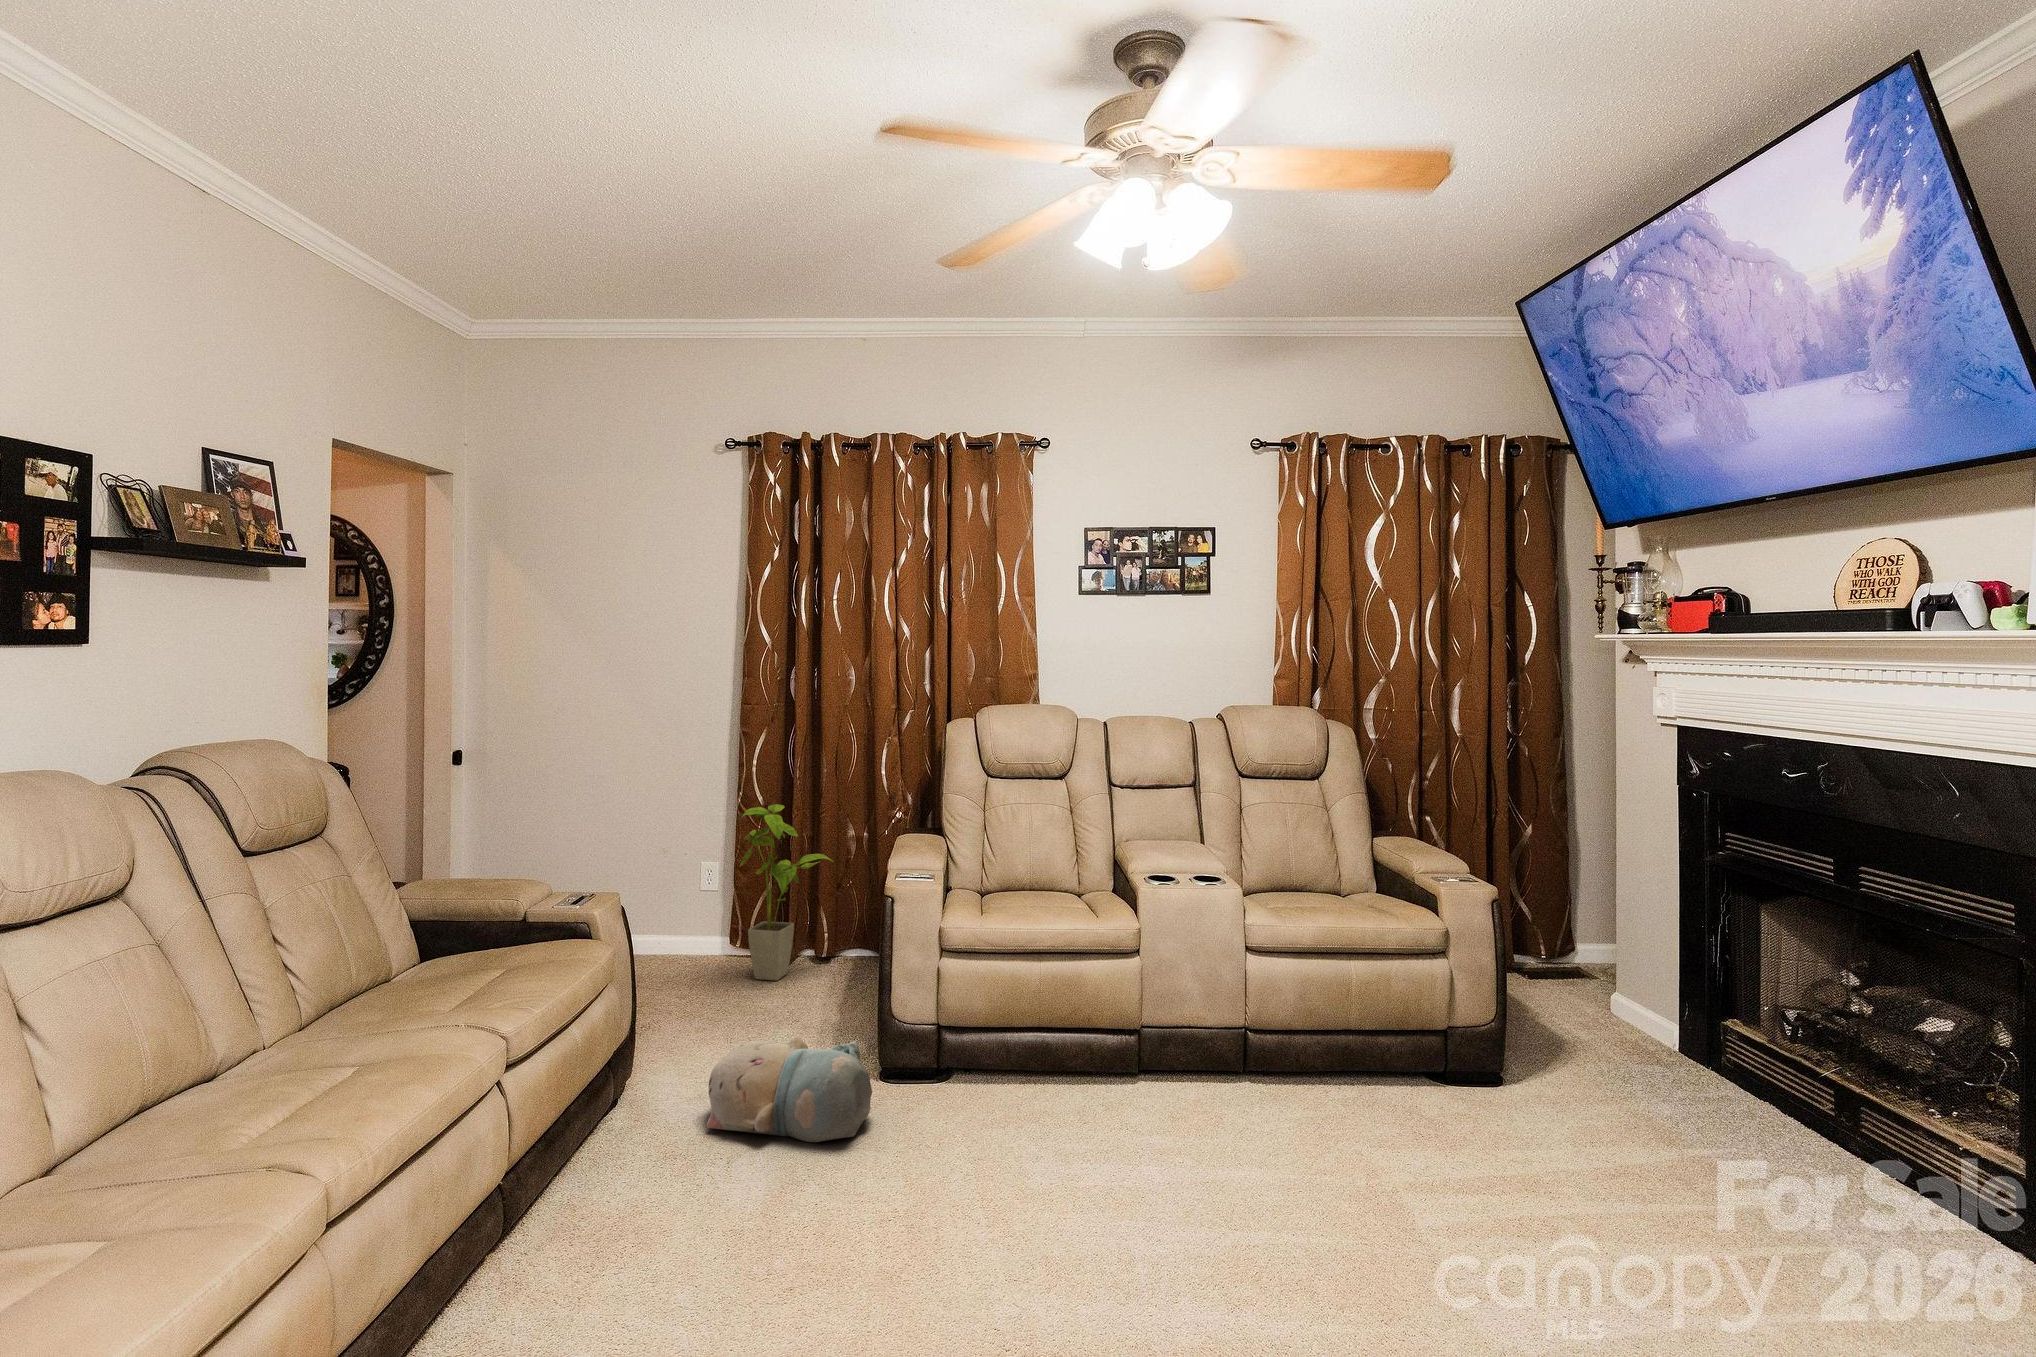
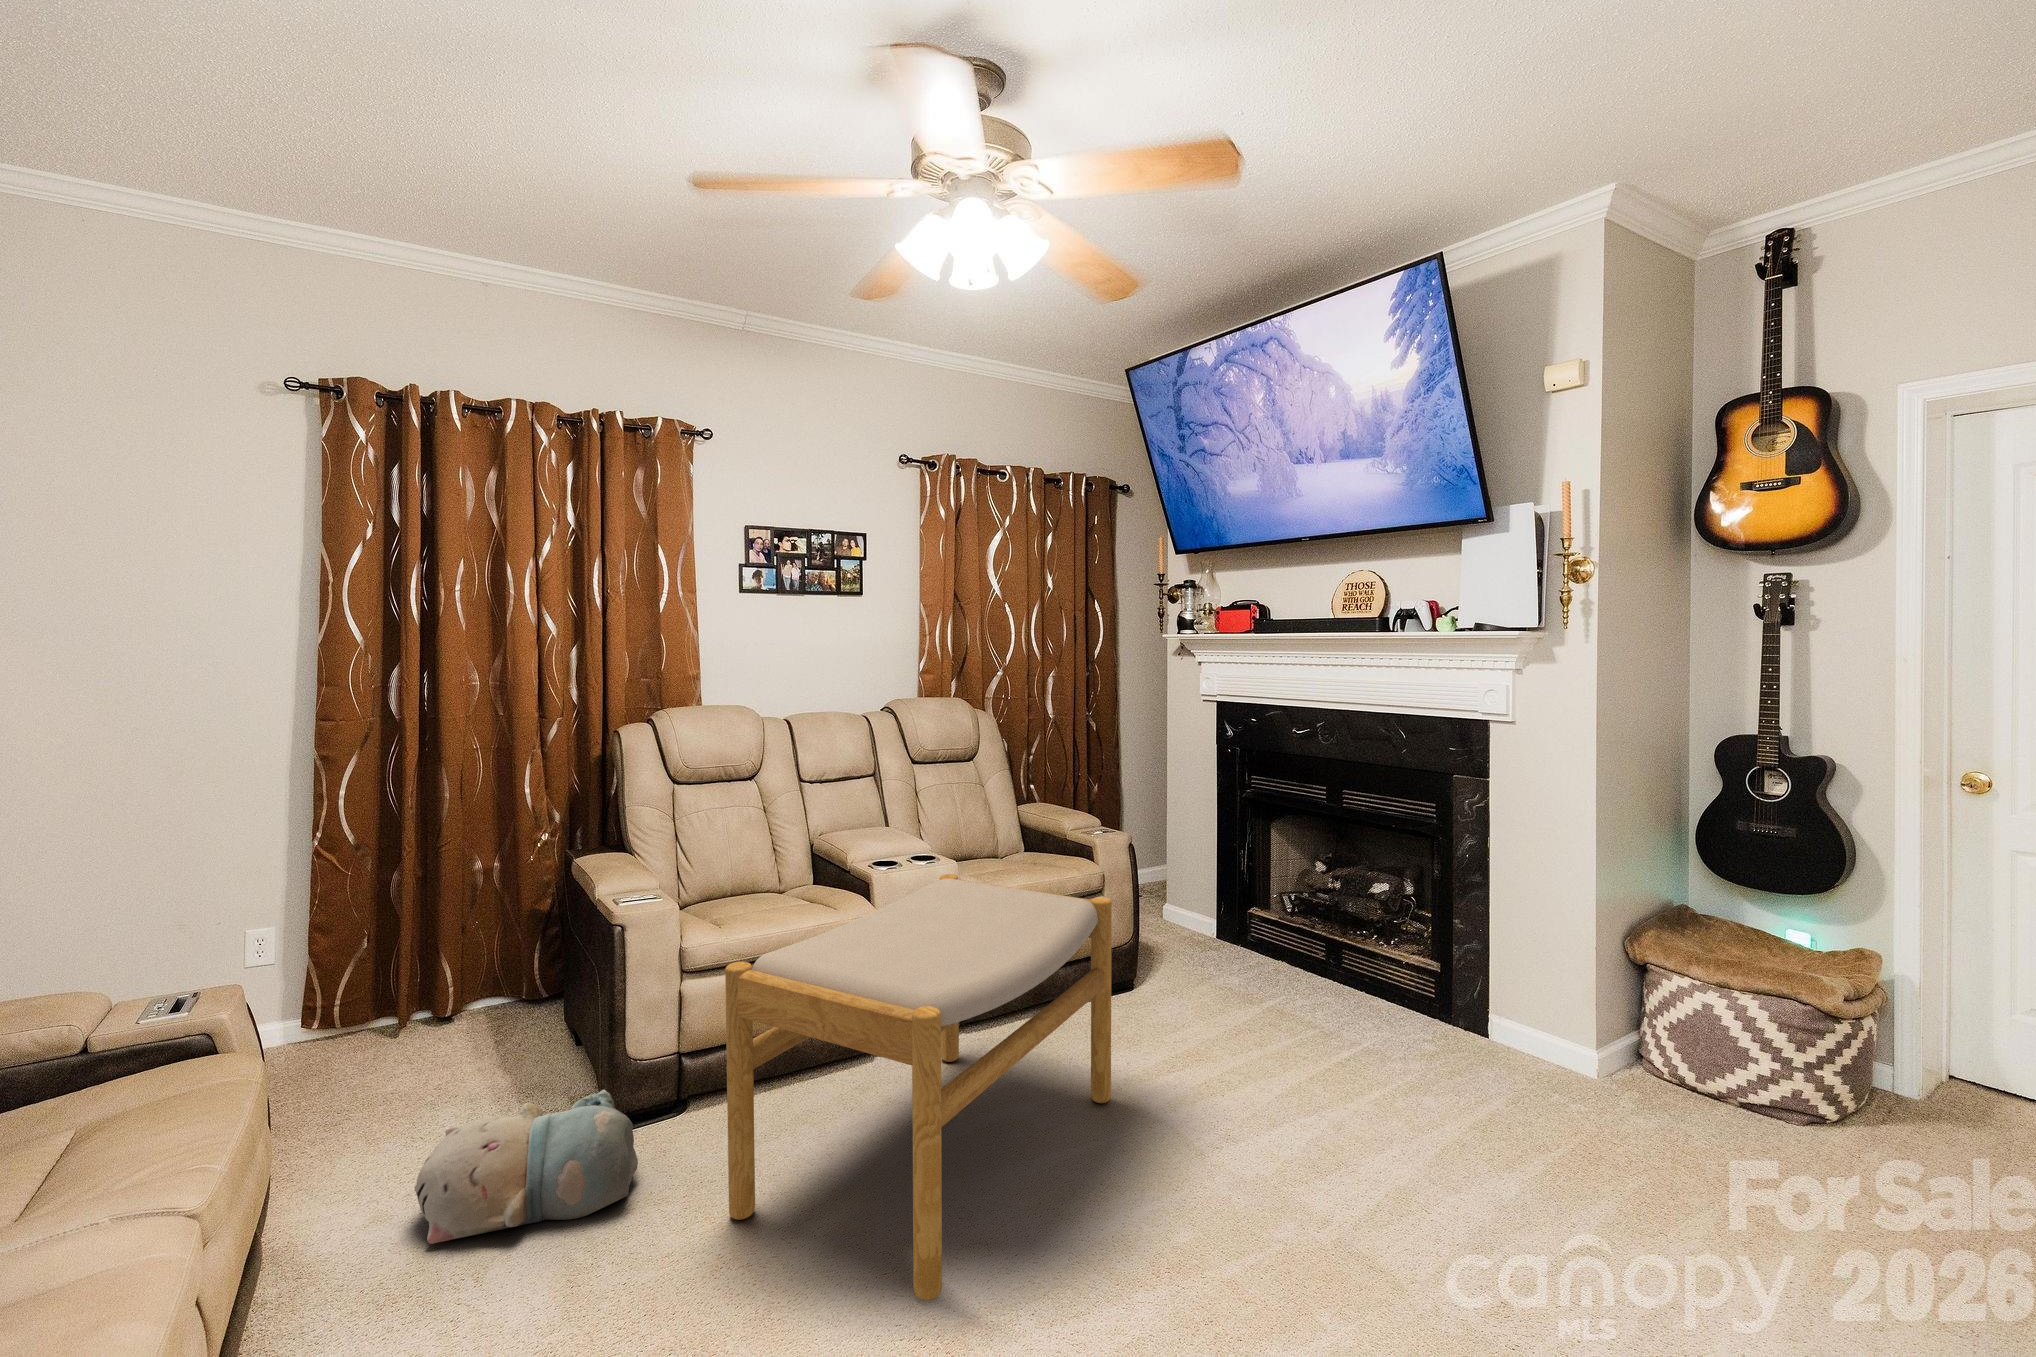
house plant: present [739,804,834,981] -> none [341,832,474,1042]
footstool: none [917,897,1365,1302] -> present [725,874,1112,1301]

